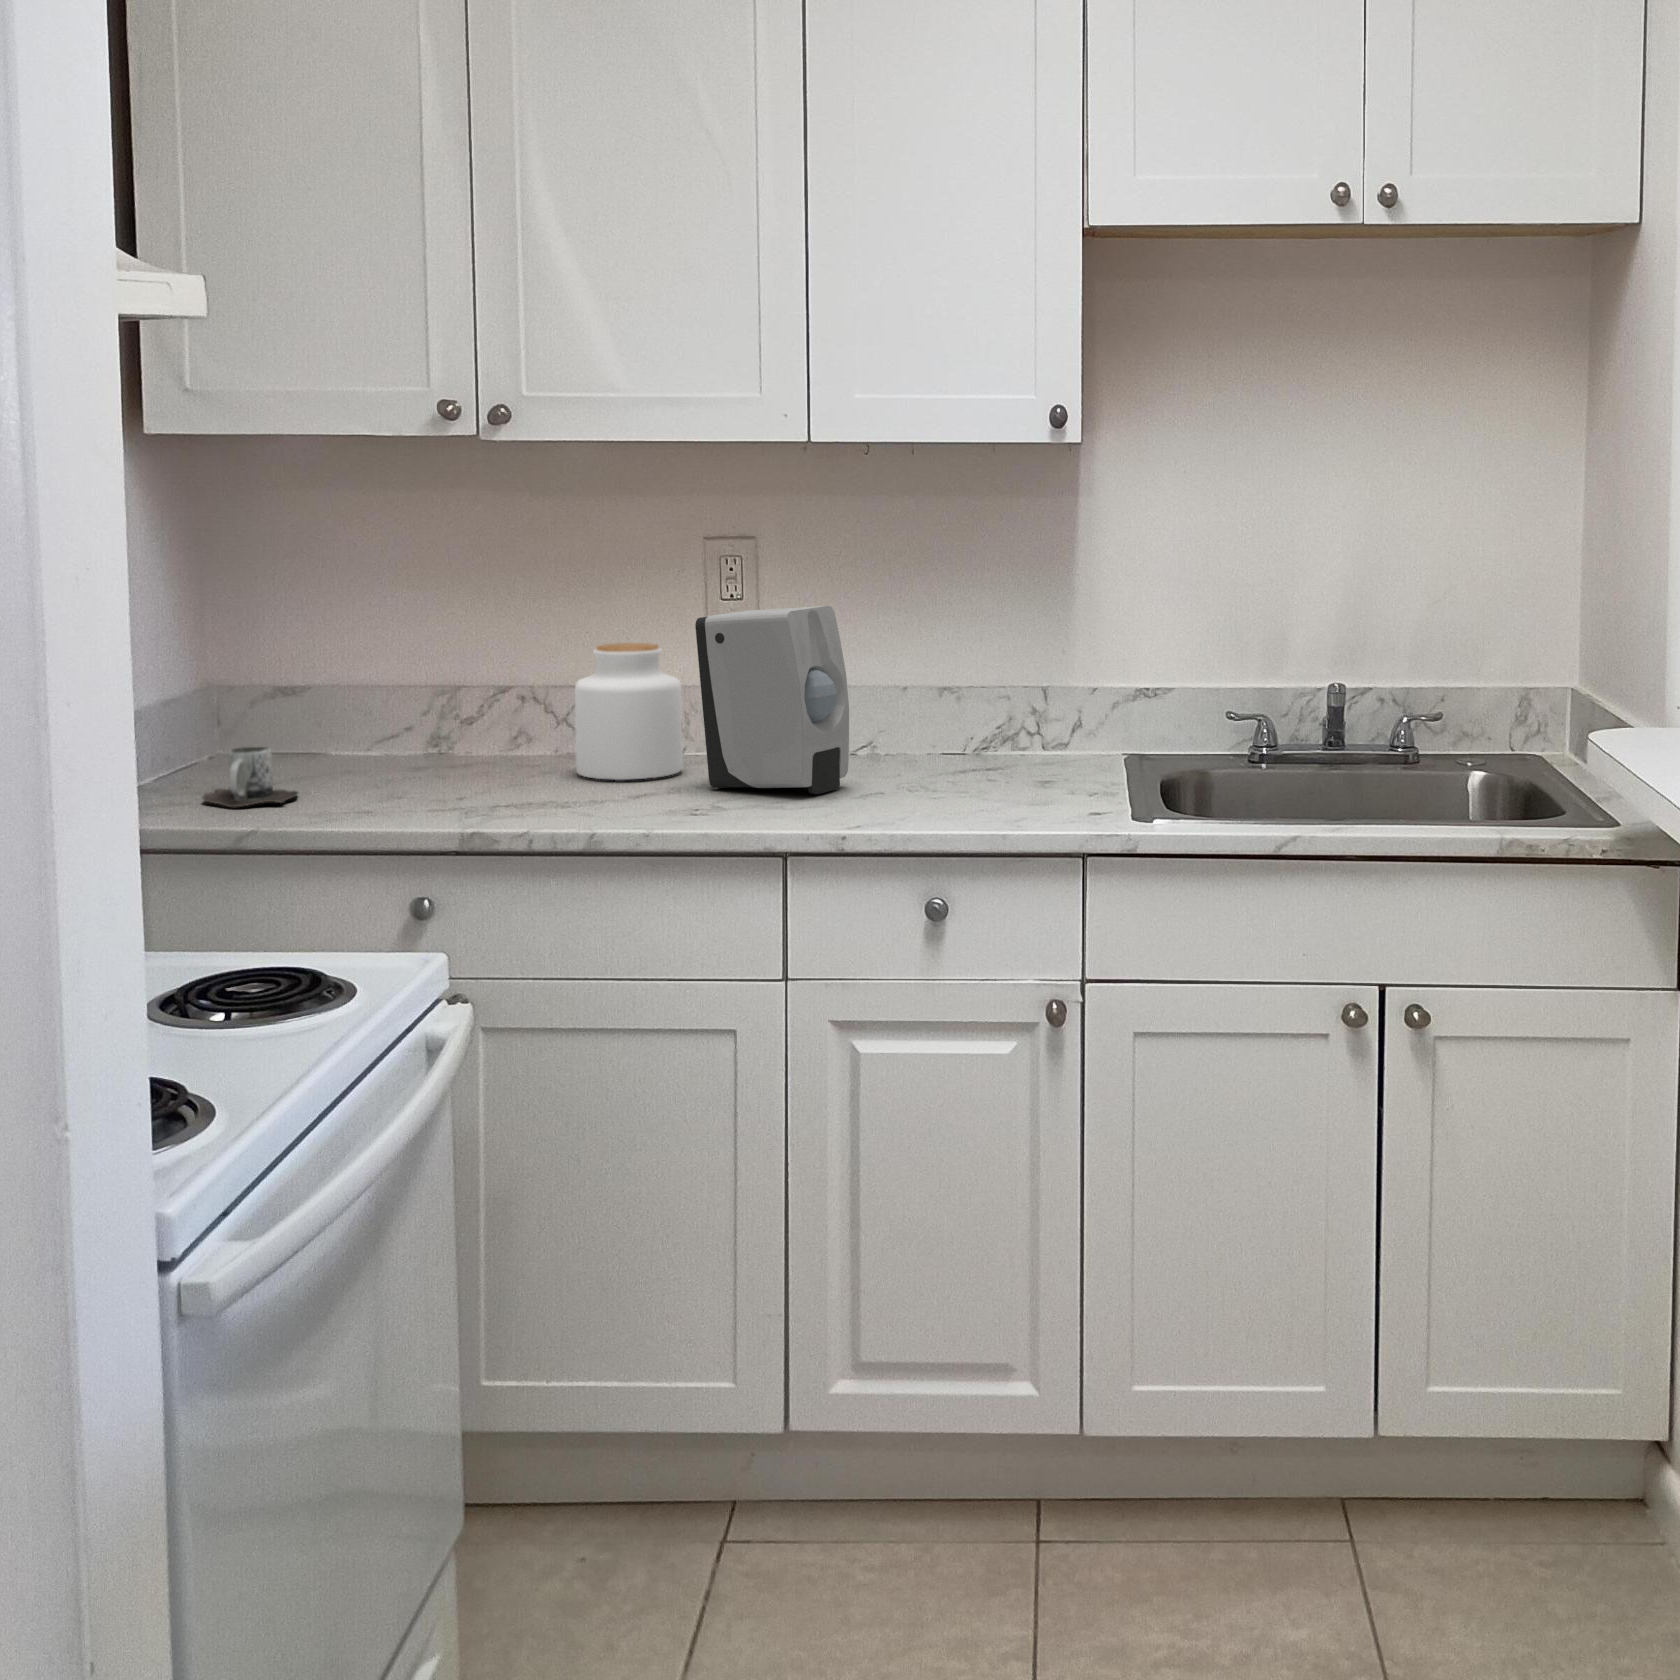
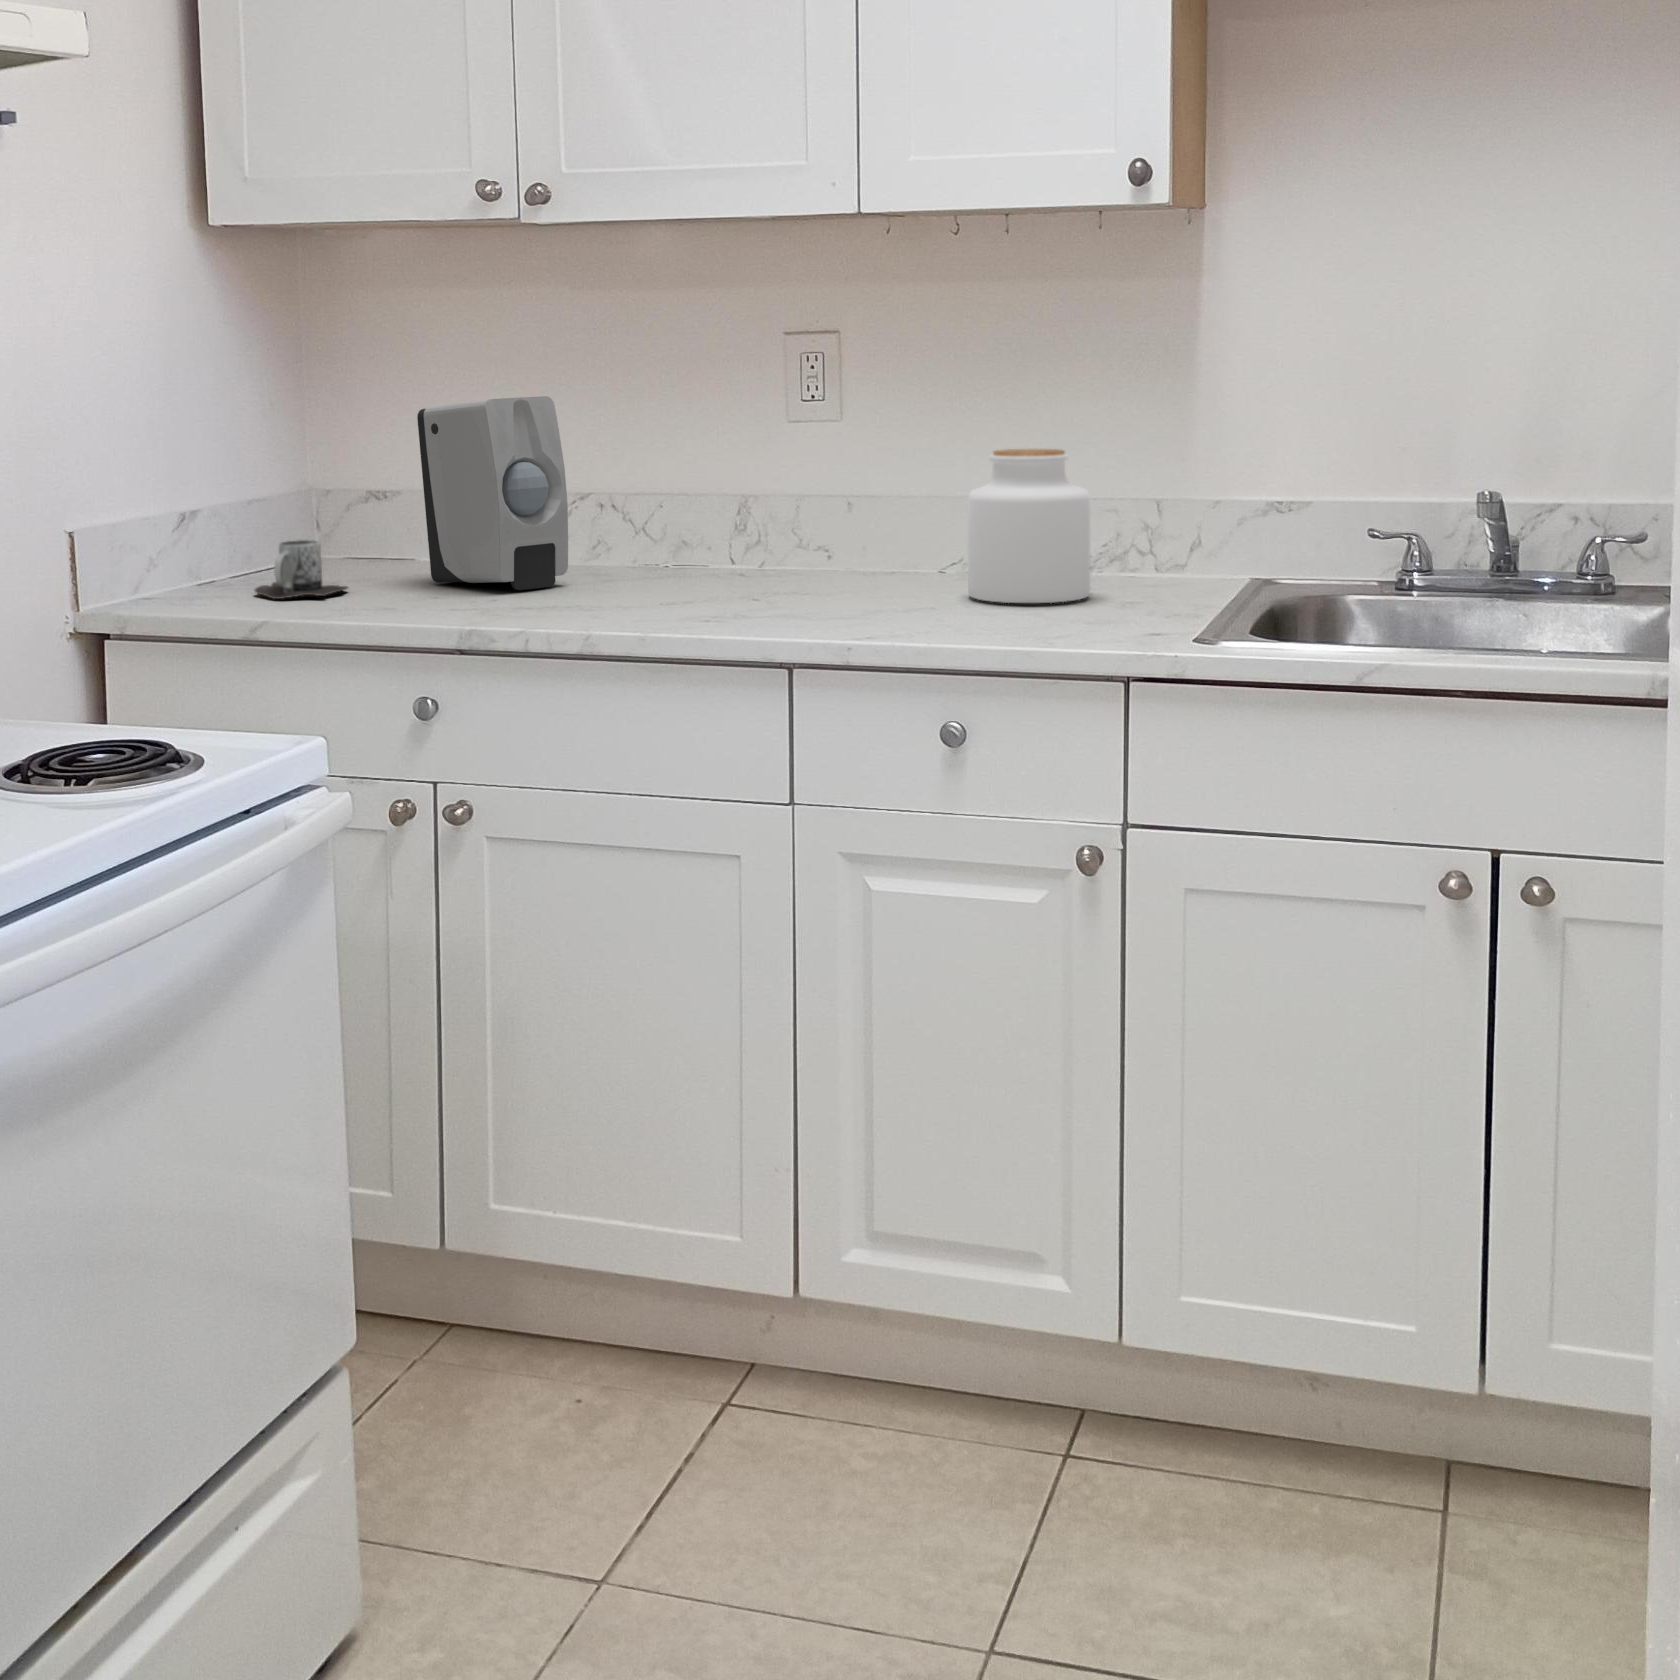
soap dispenser: present [695,606,849,794] -> present [417,396,568,590]
jar: present [575,643,683,780] -> present [968,449,1090,603]

